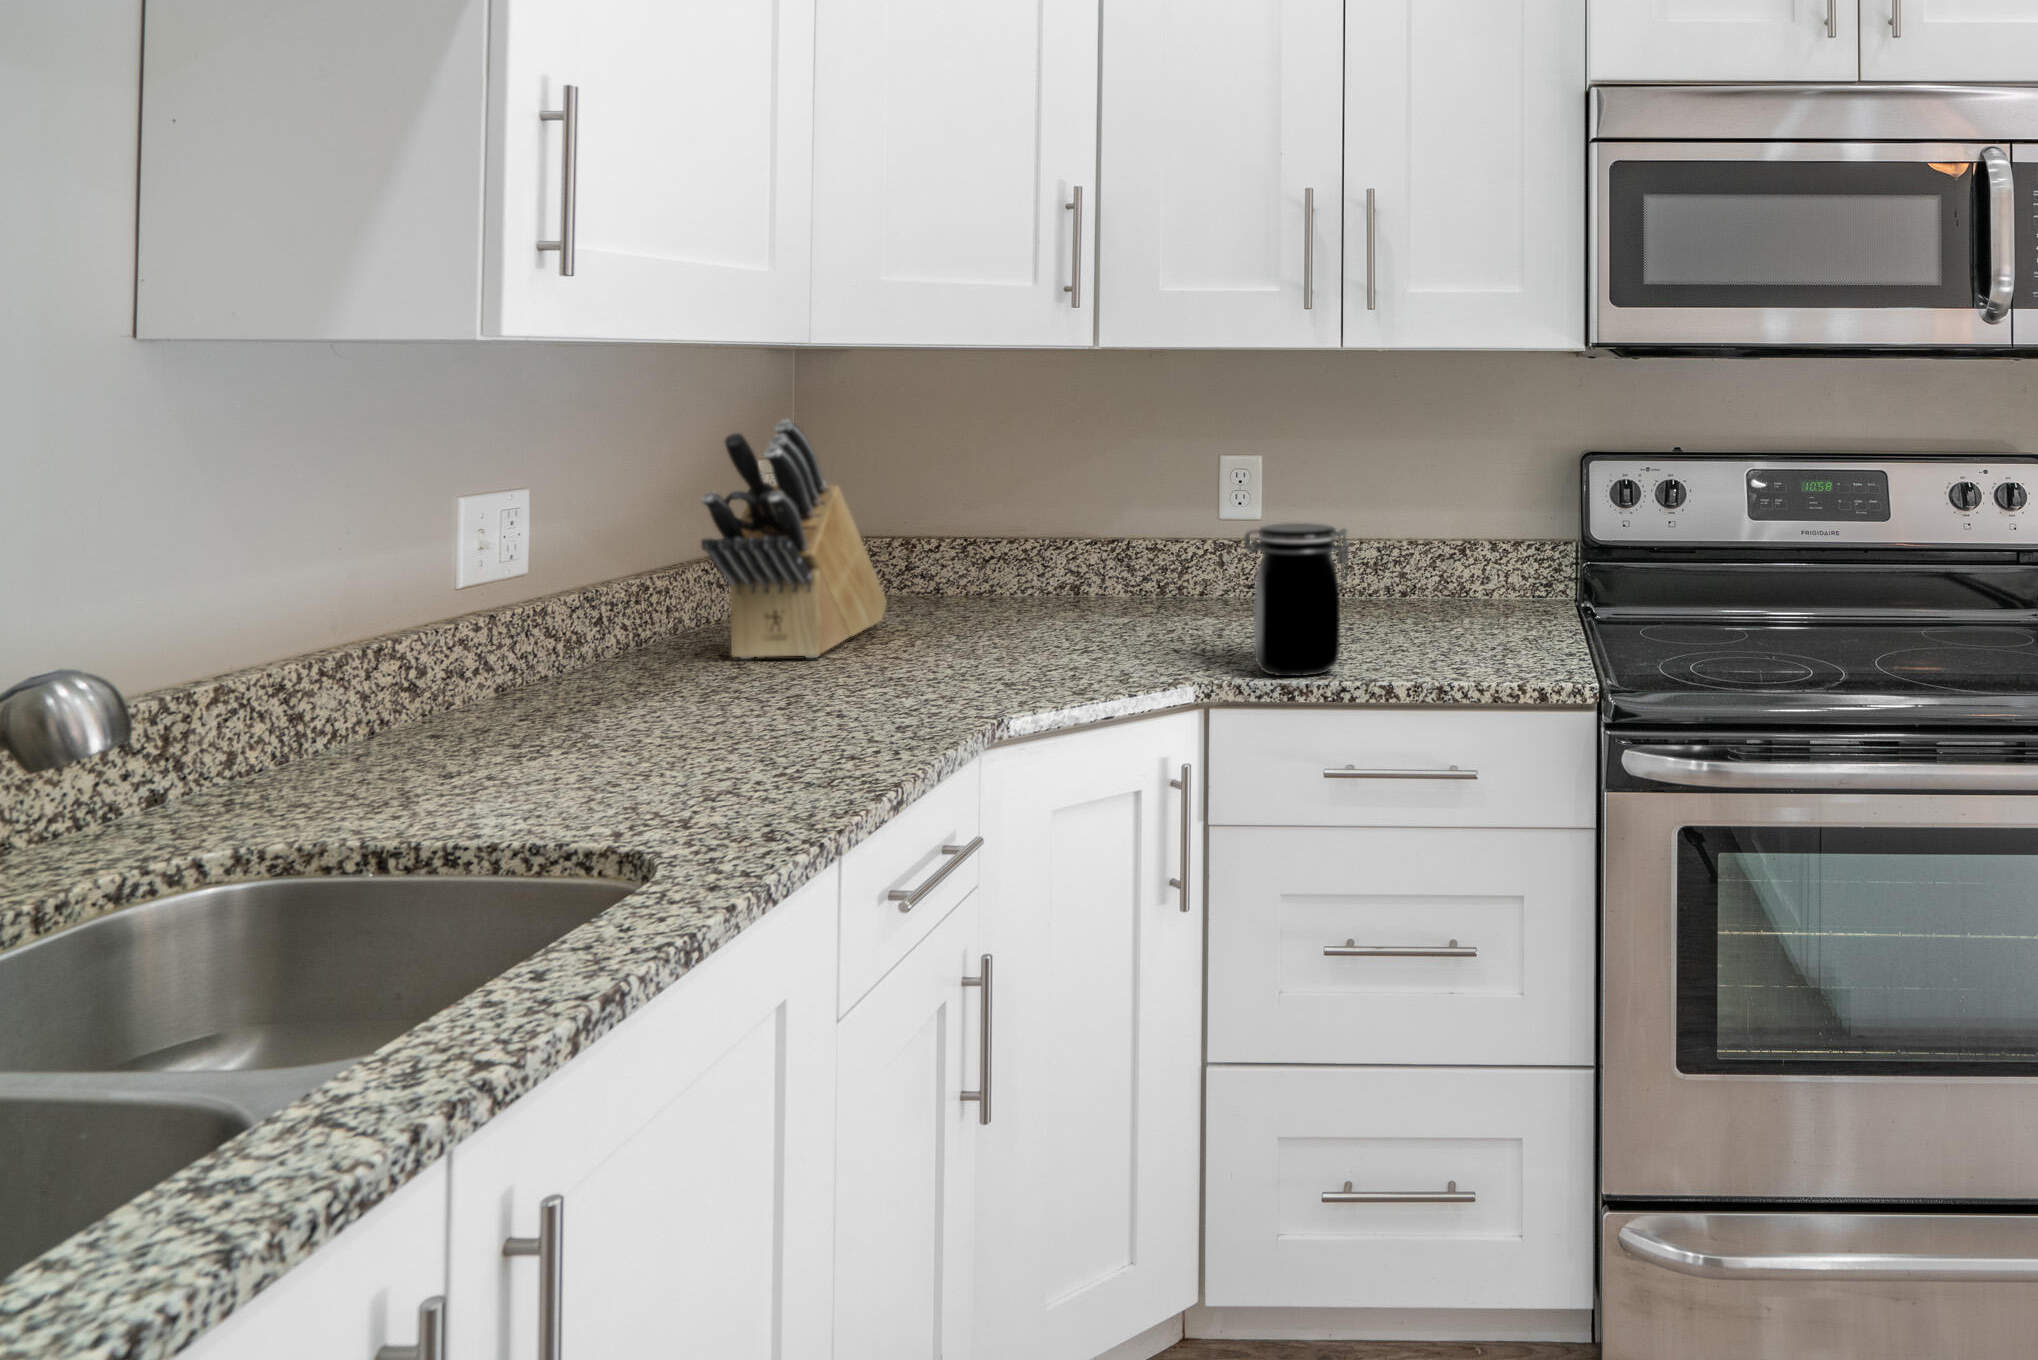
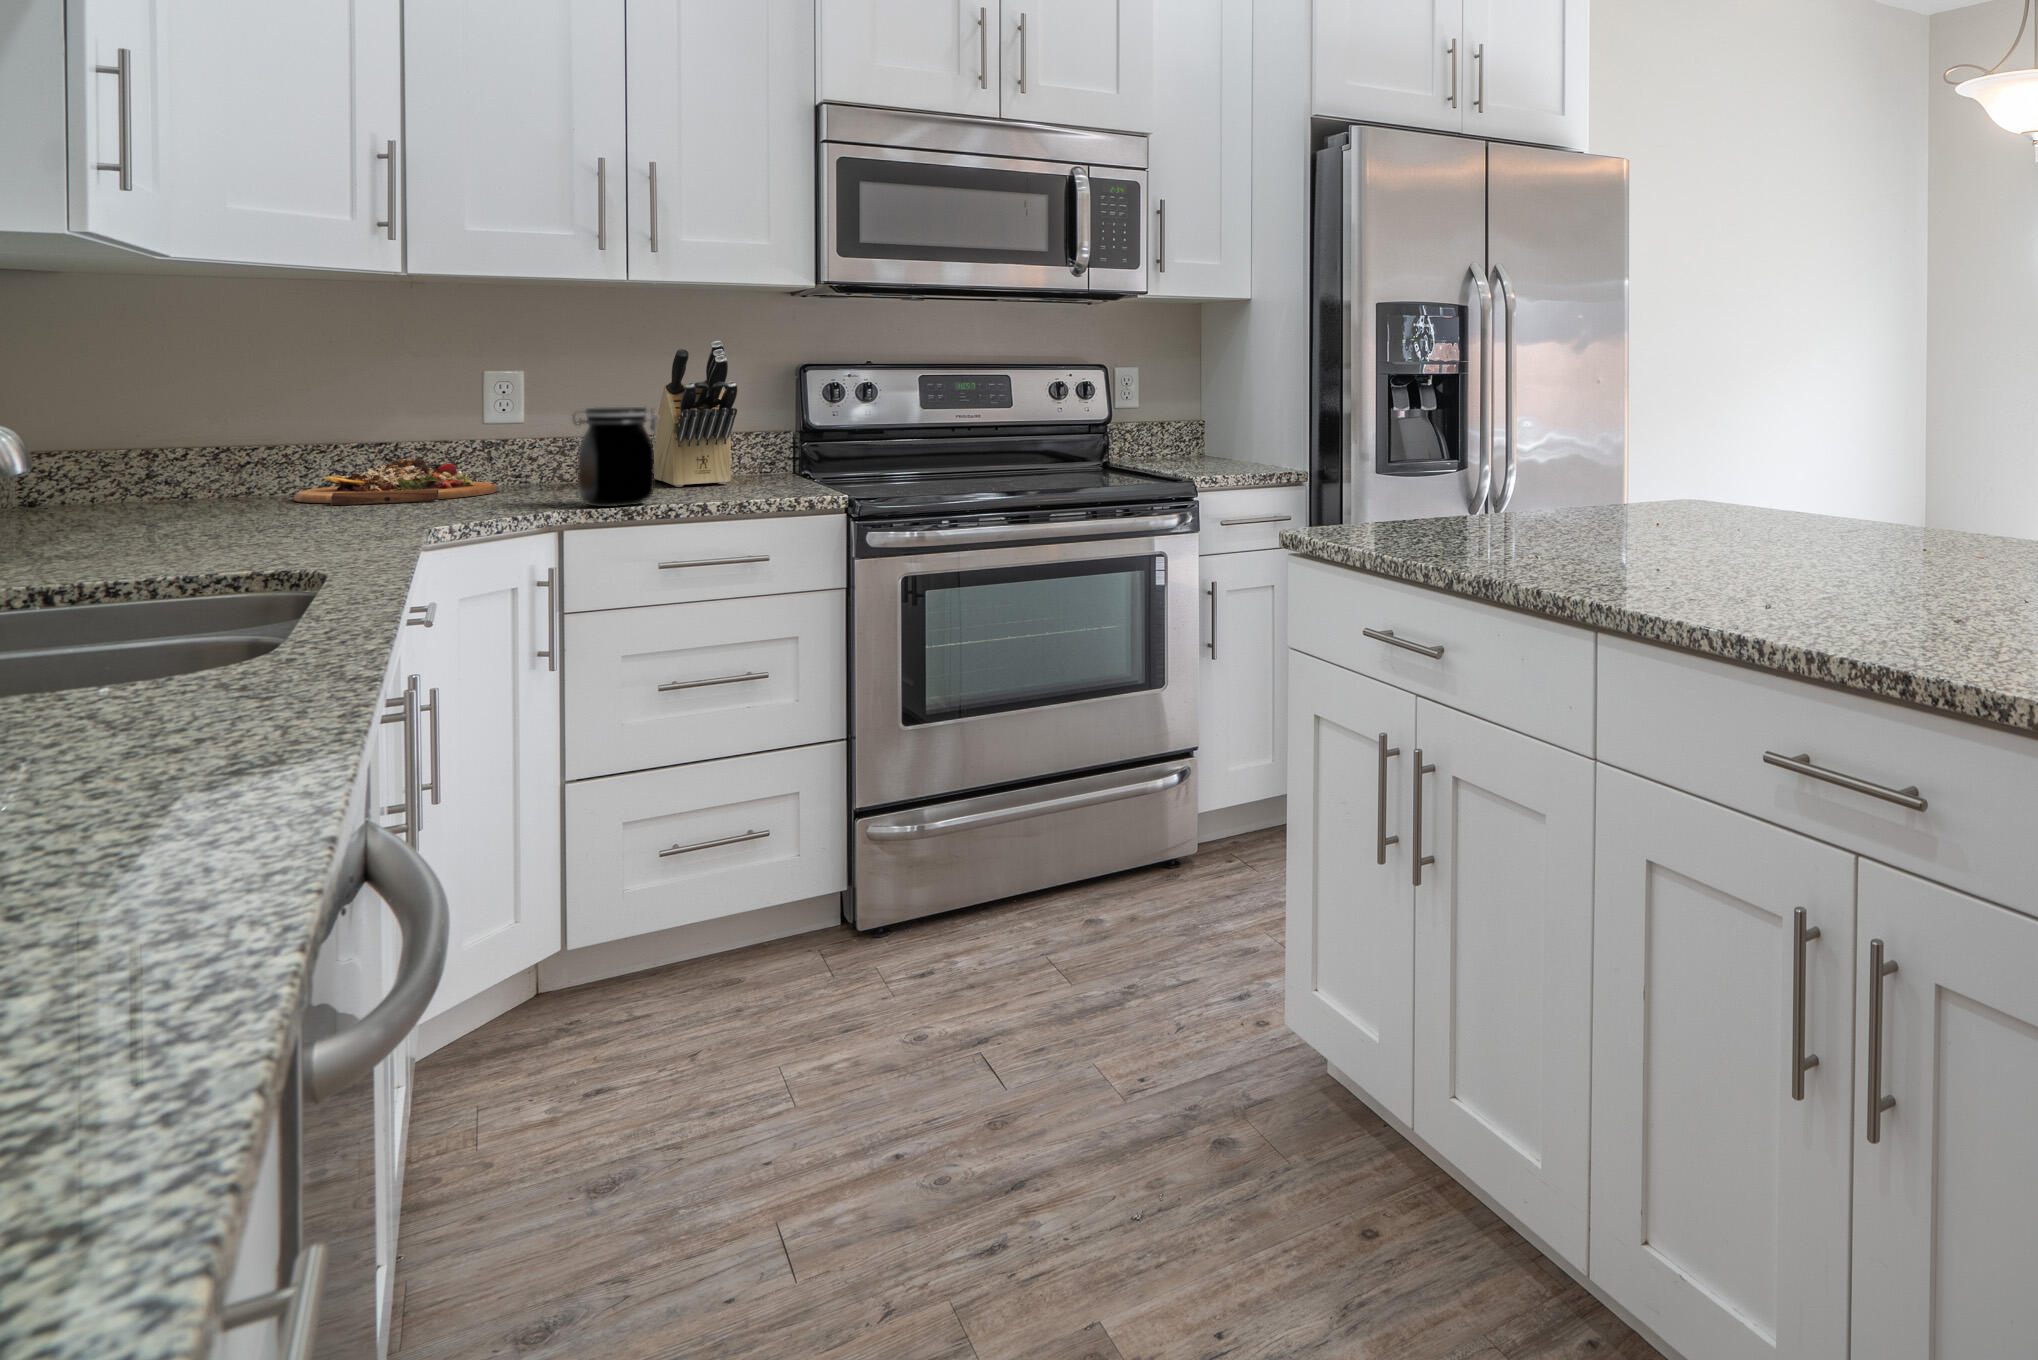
knife block: present [701,420,887,659] -> present [652,341,737,487]
cutting board: none [1025,559,1232,628] -> present [294,459,498,505]

